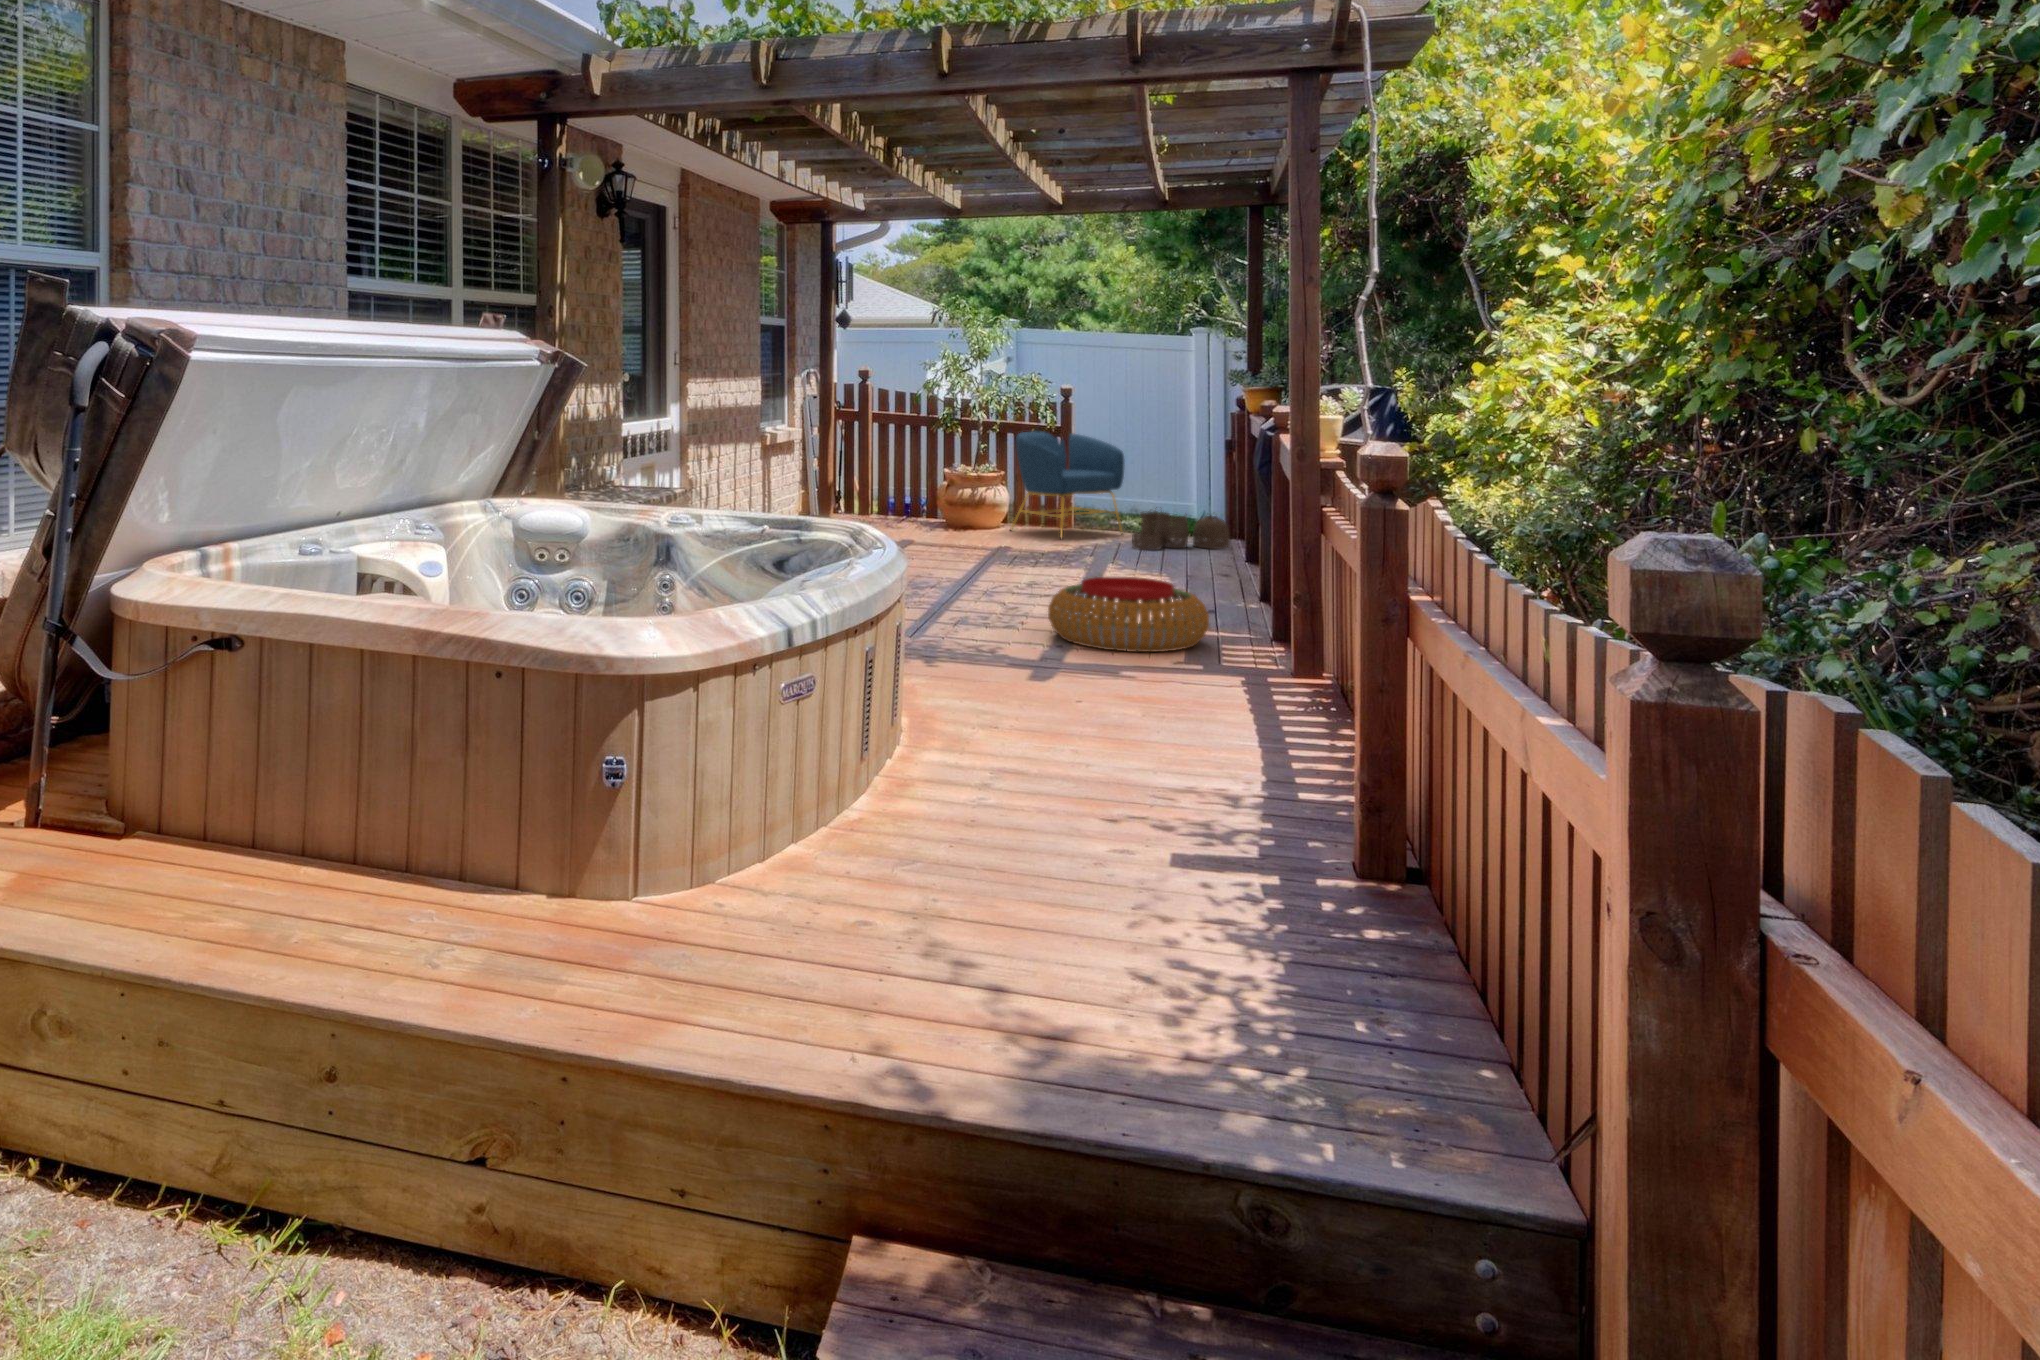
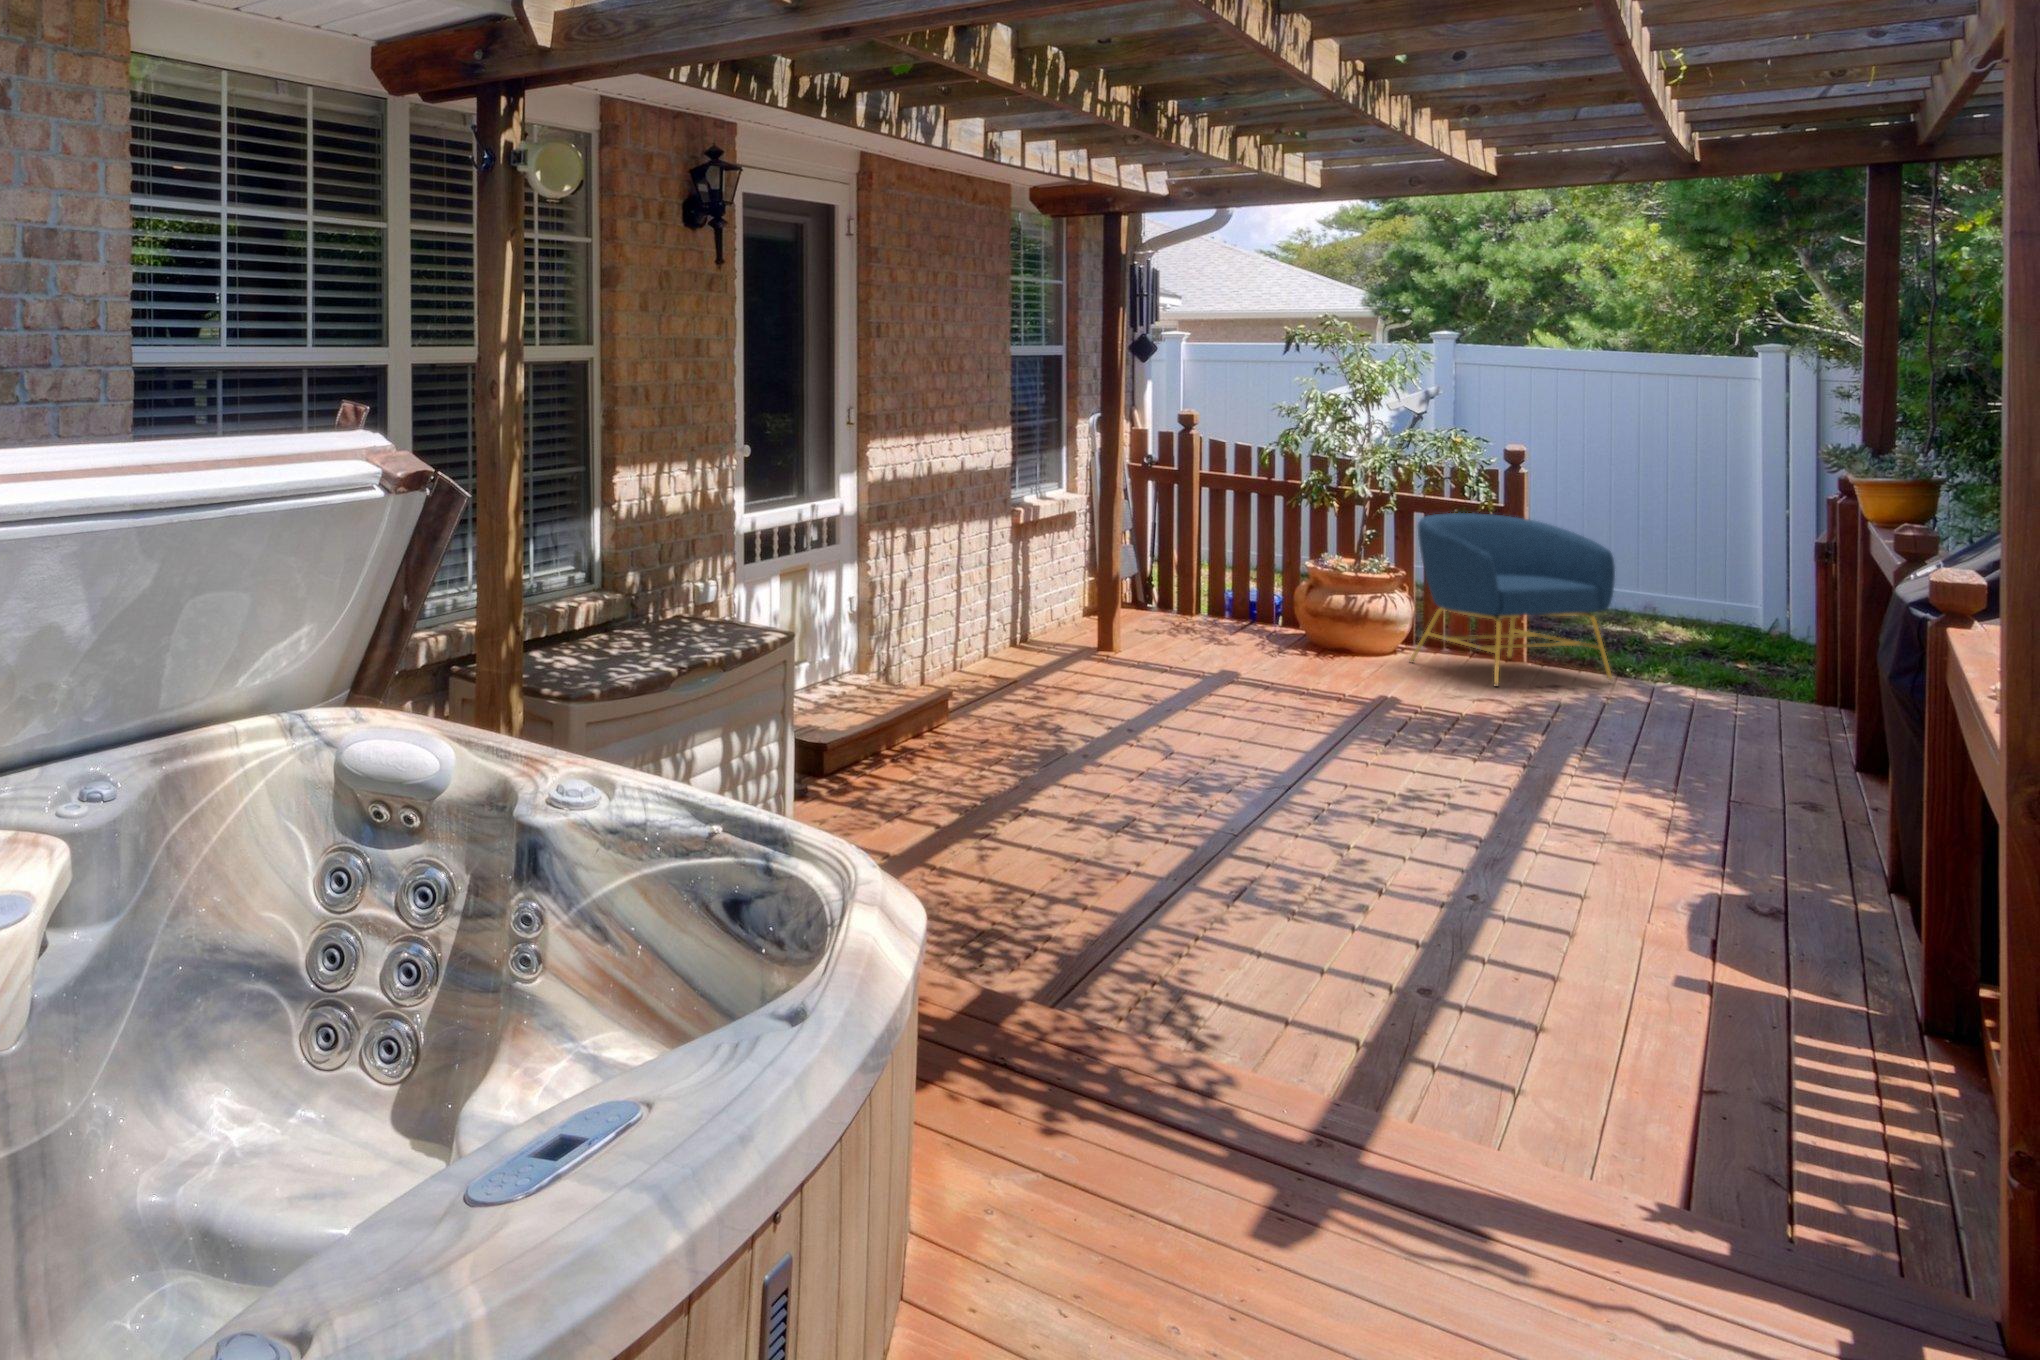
woven basket: present [1132,507,1230,550] -> none [1626,647,1827,730]
pouf: present [1048,577,1209,652] -> none [1406,851,1770,1041]

